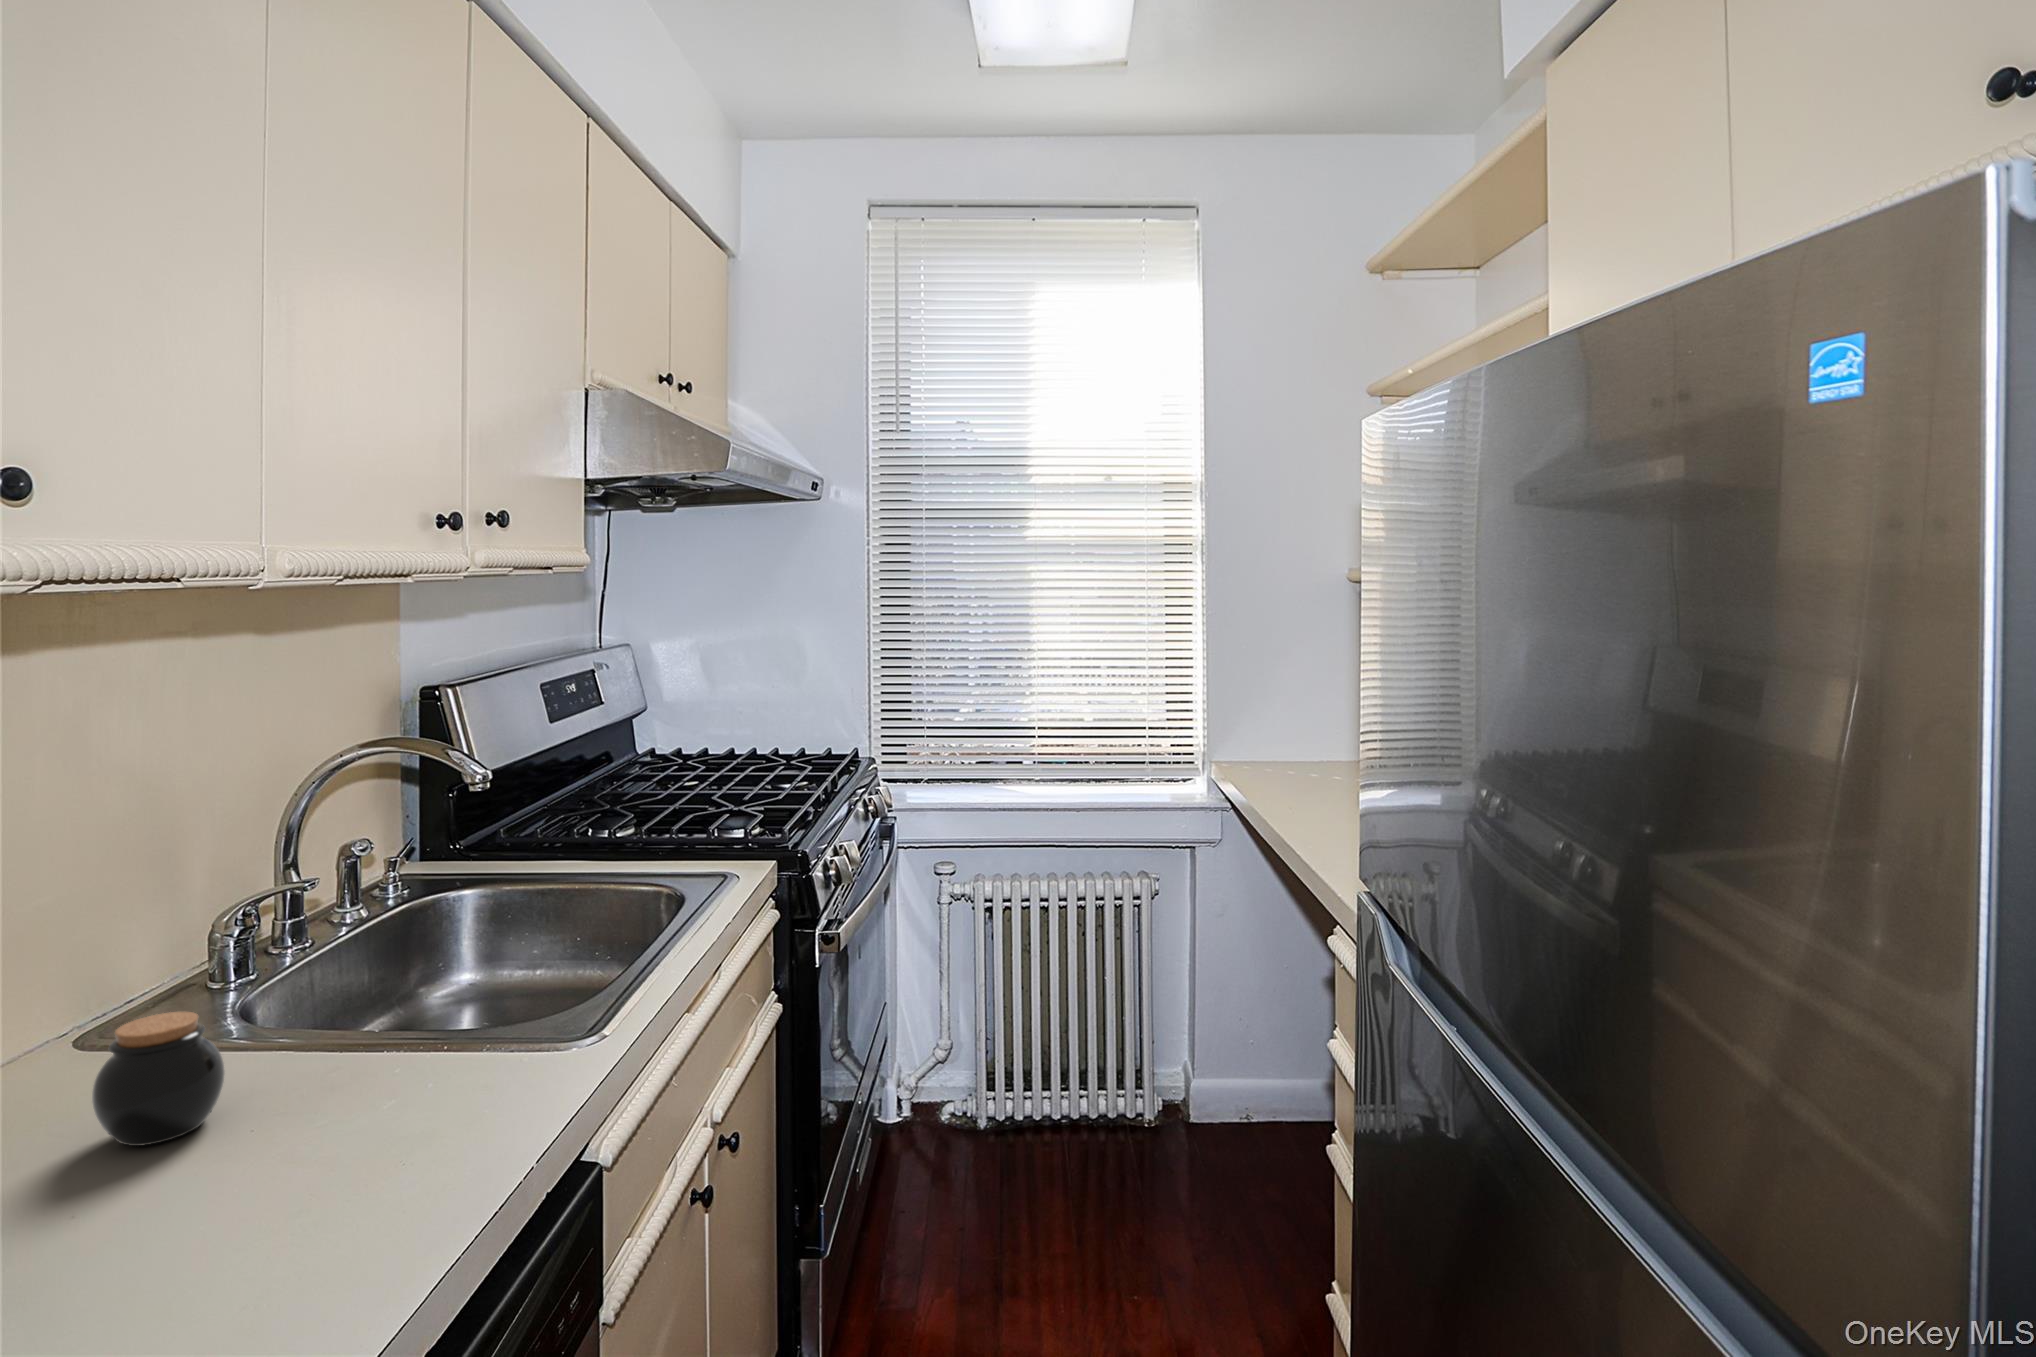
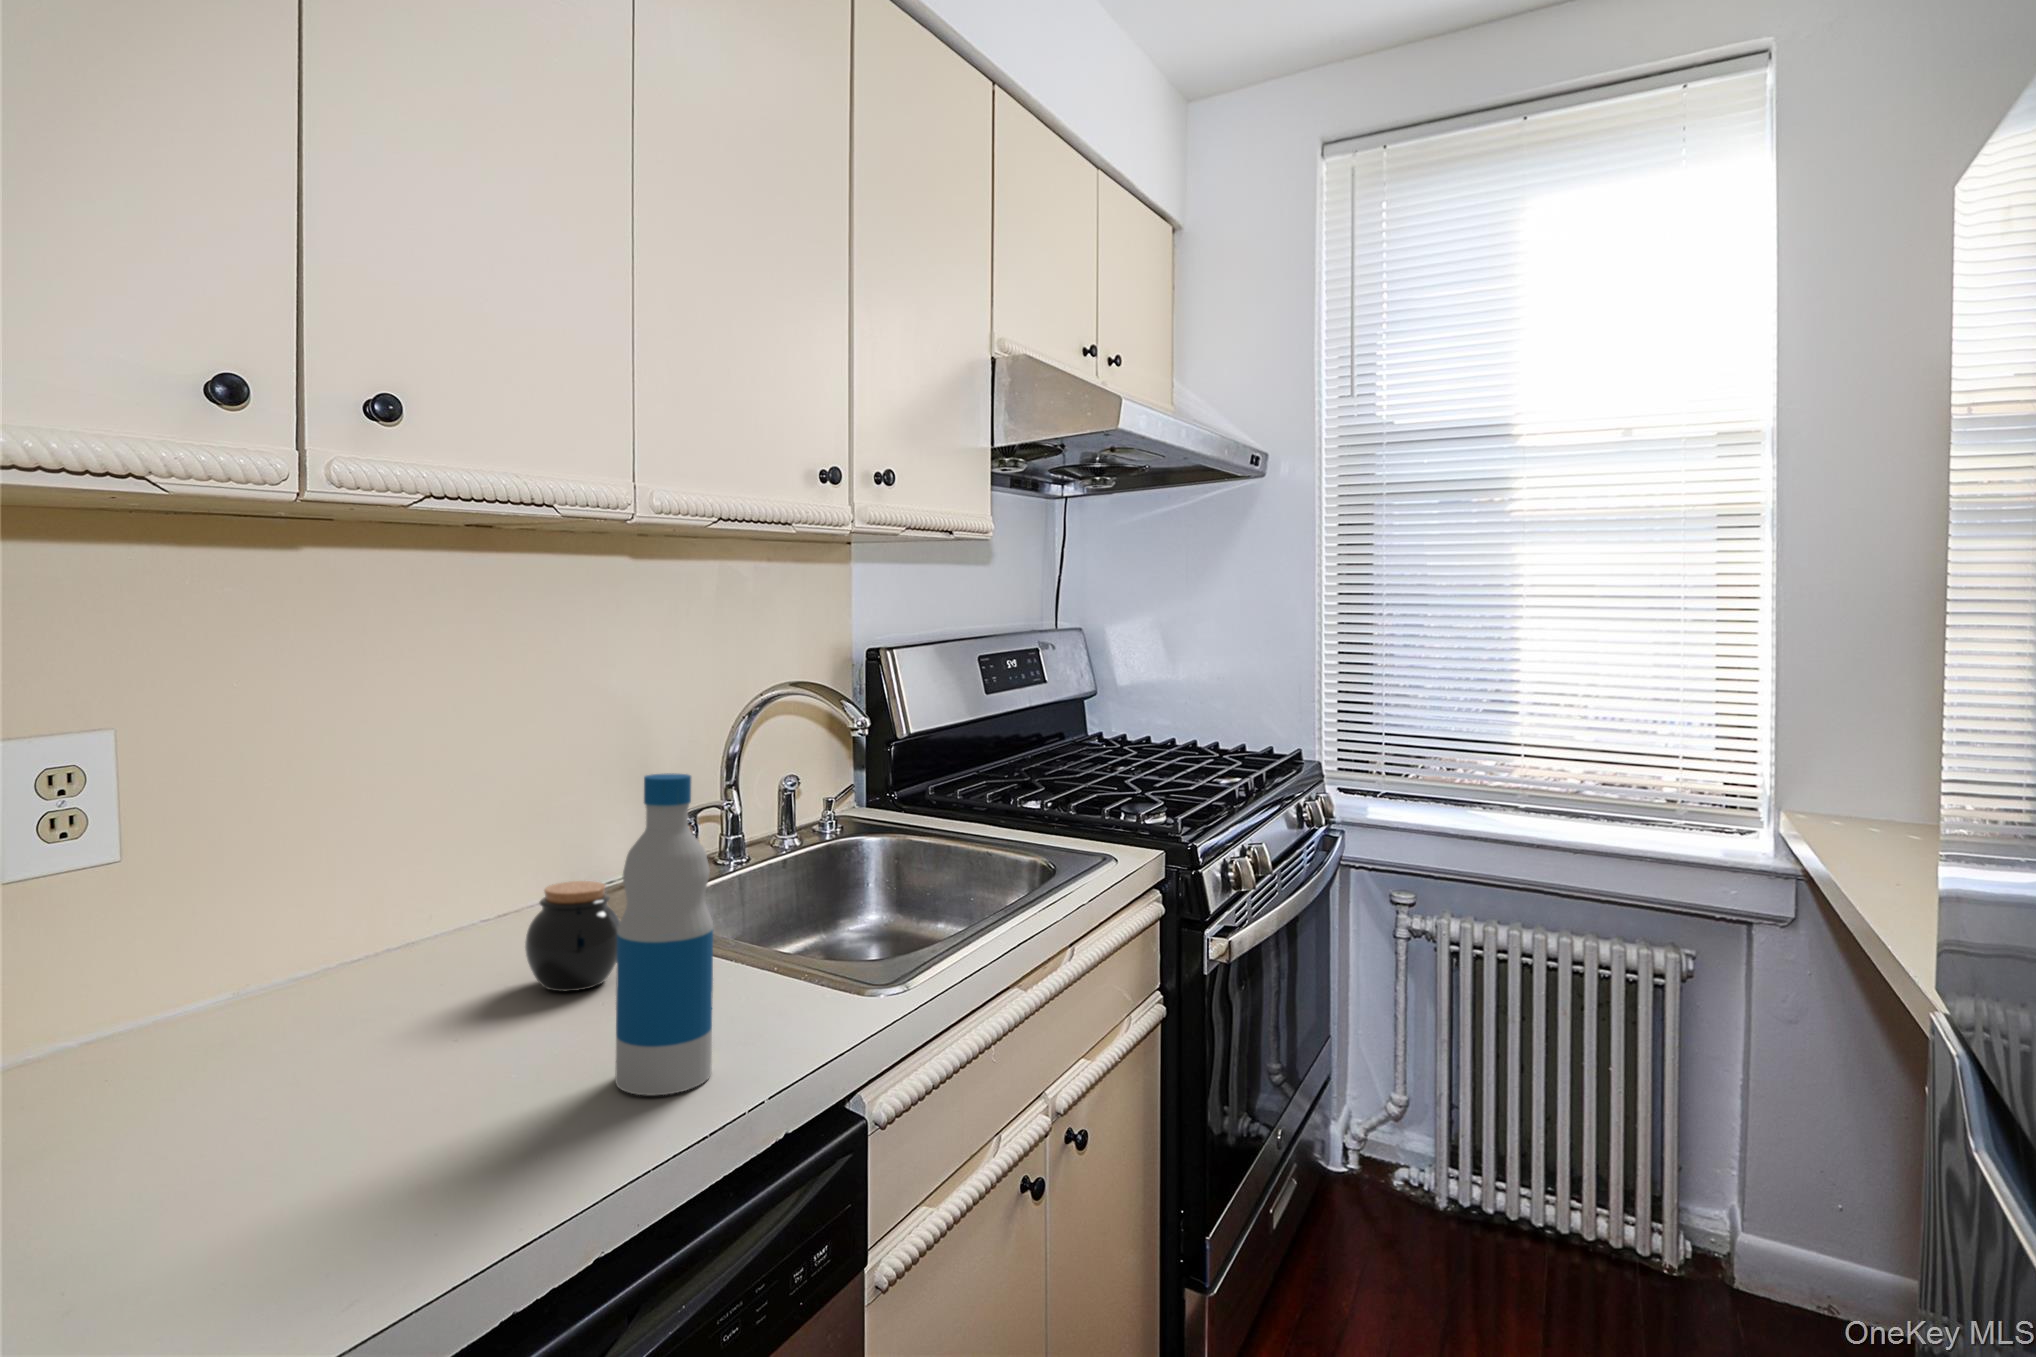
bottle: none [287,894,406,1237] -> present [615,773,713,1095]

